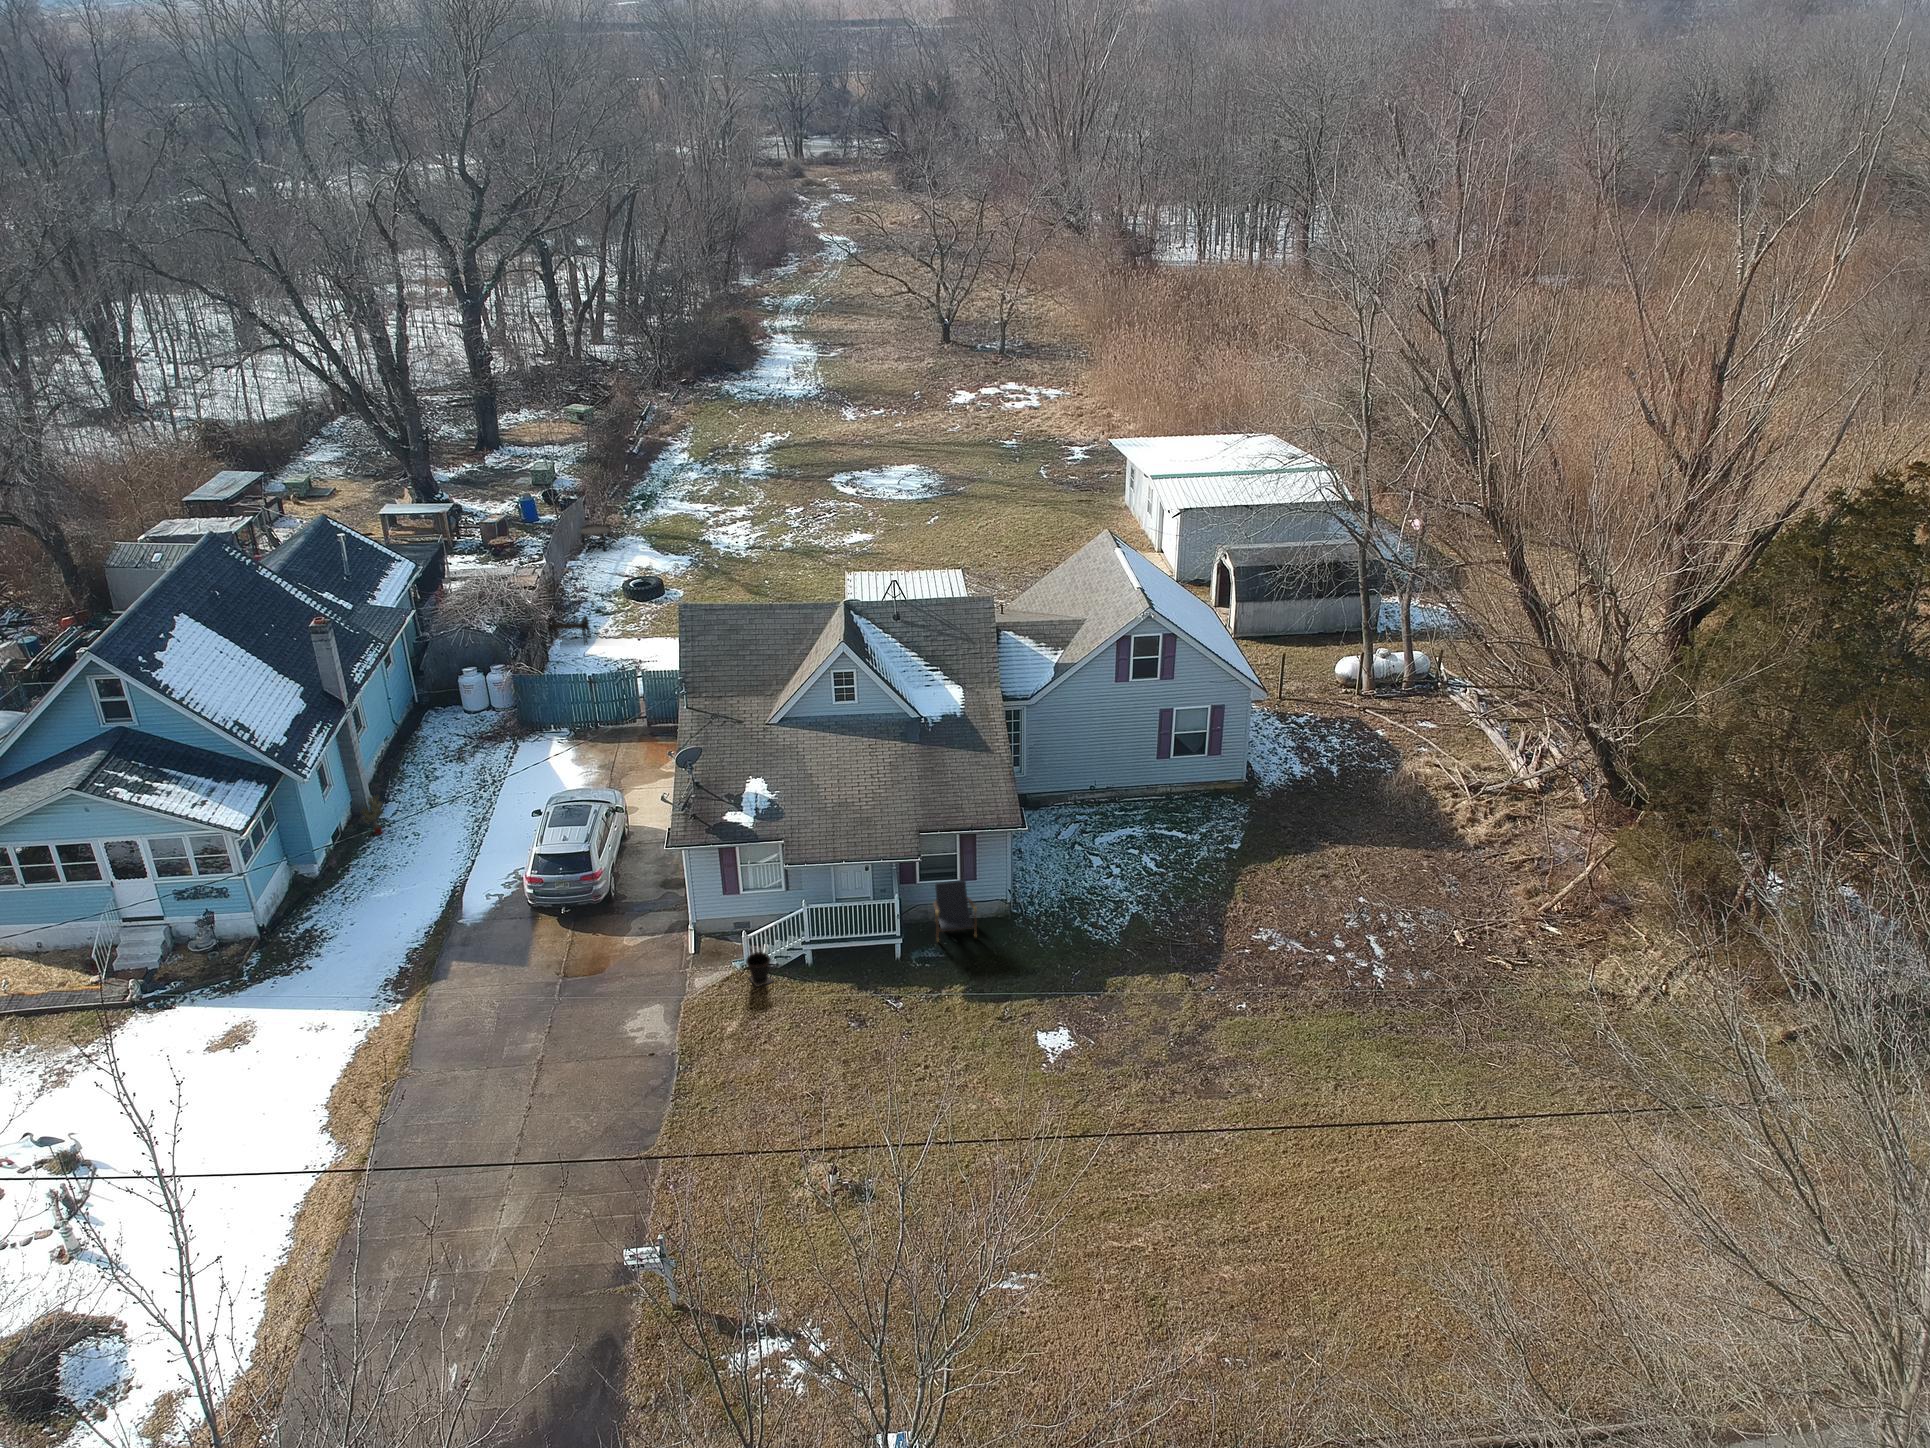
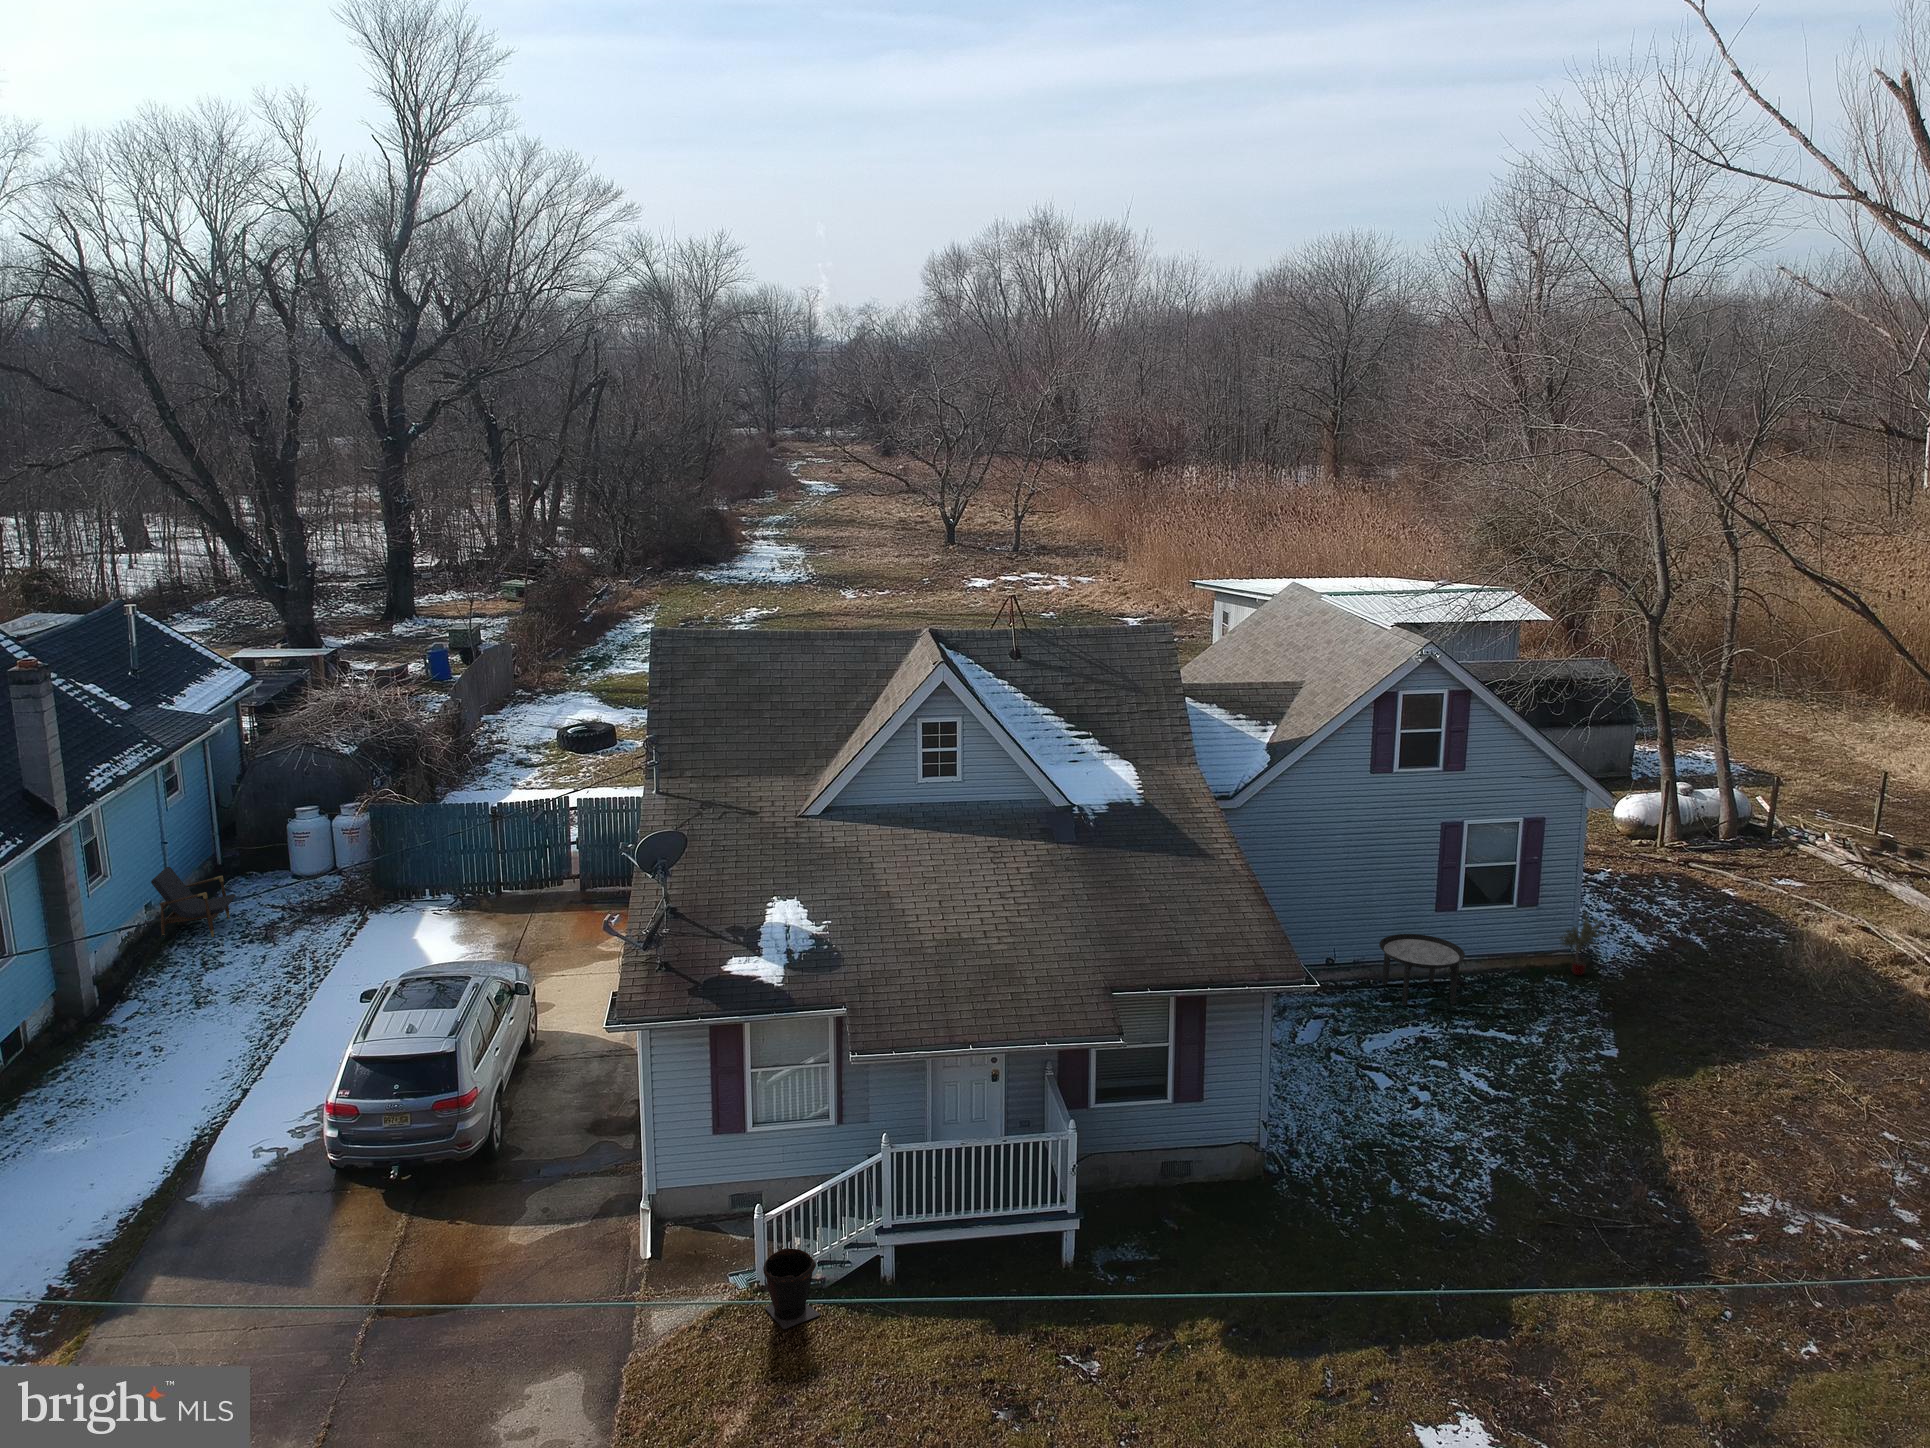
round table: present [580,524,612,550] -> present [1379,934,1465,1006]
bench: present [548,615,591,645] -> none [444,755,507,798]
potted tree: present [361,794,383,835] -> present [1561,912,1605,975]
lounge chair: present [934,880,977,940] -> present [151,867,236,937]

